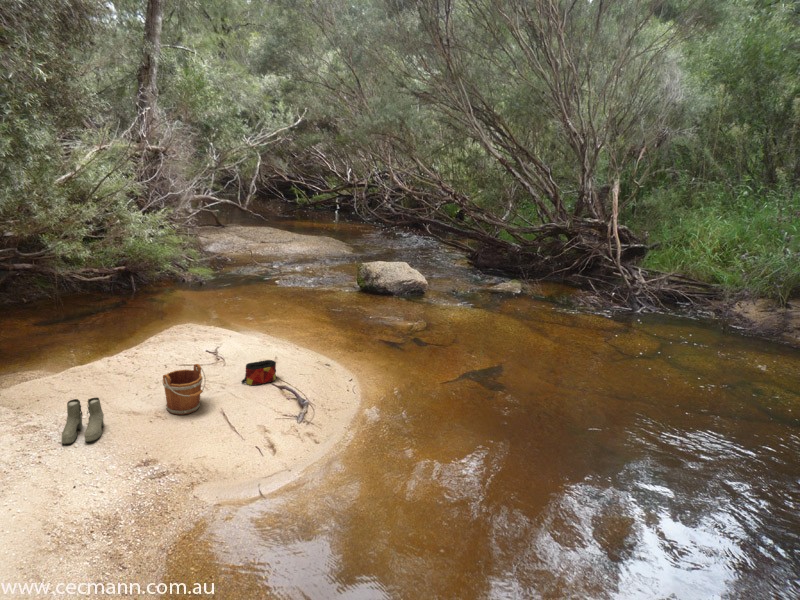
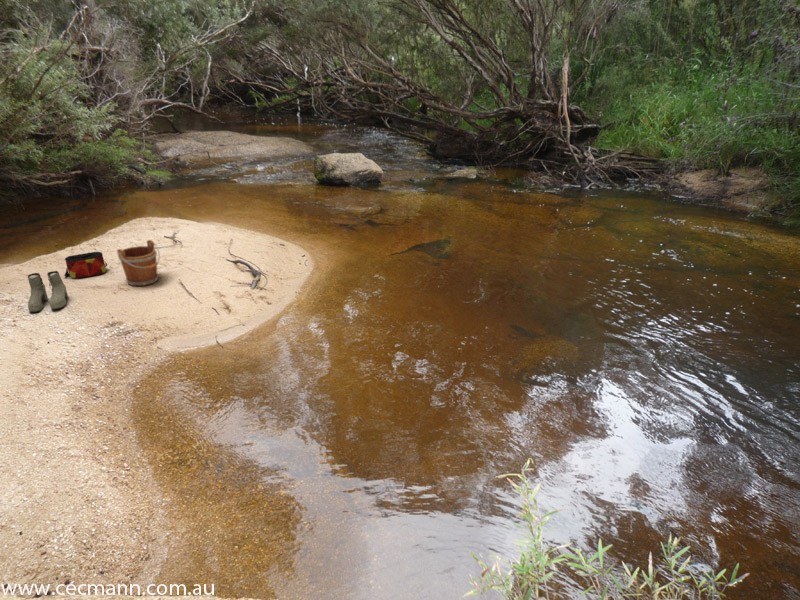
bag: present [241,360,276,386] -> present [64,252,107,279]

